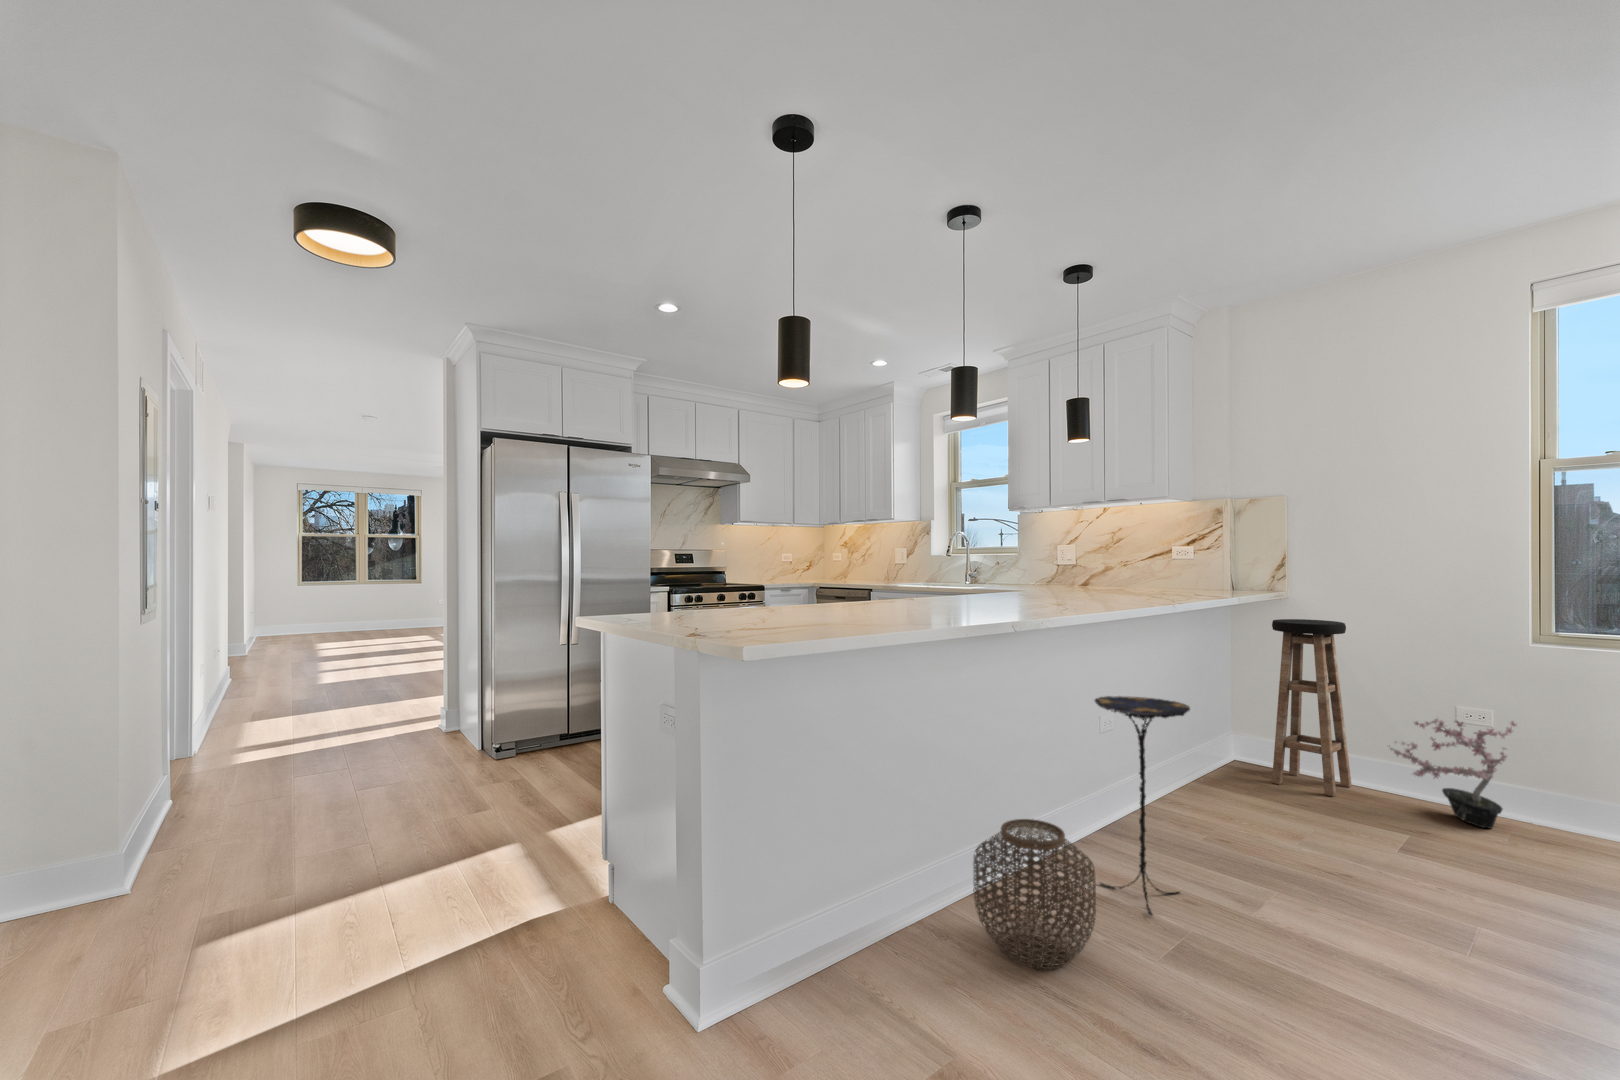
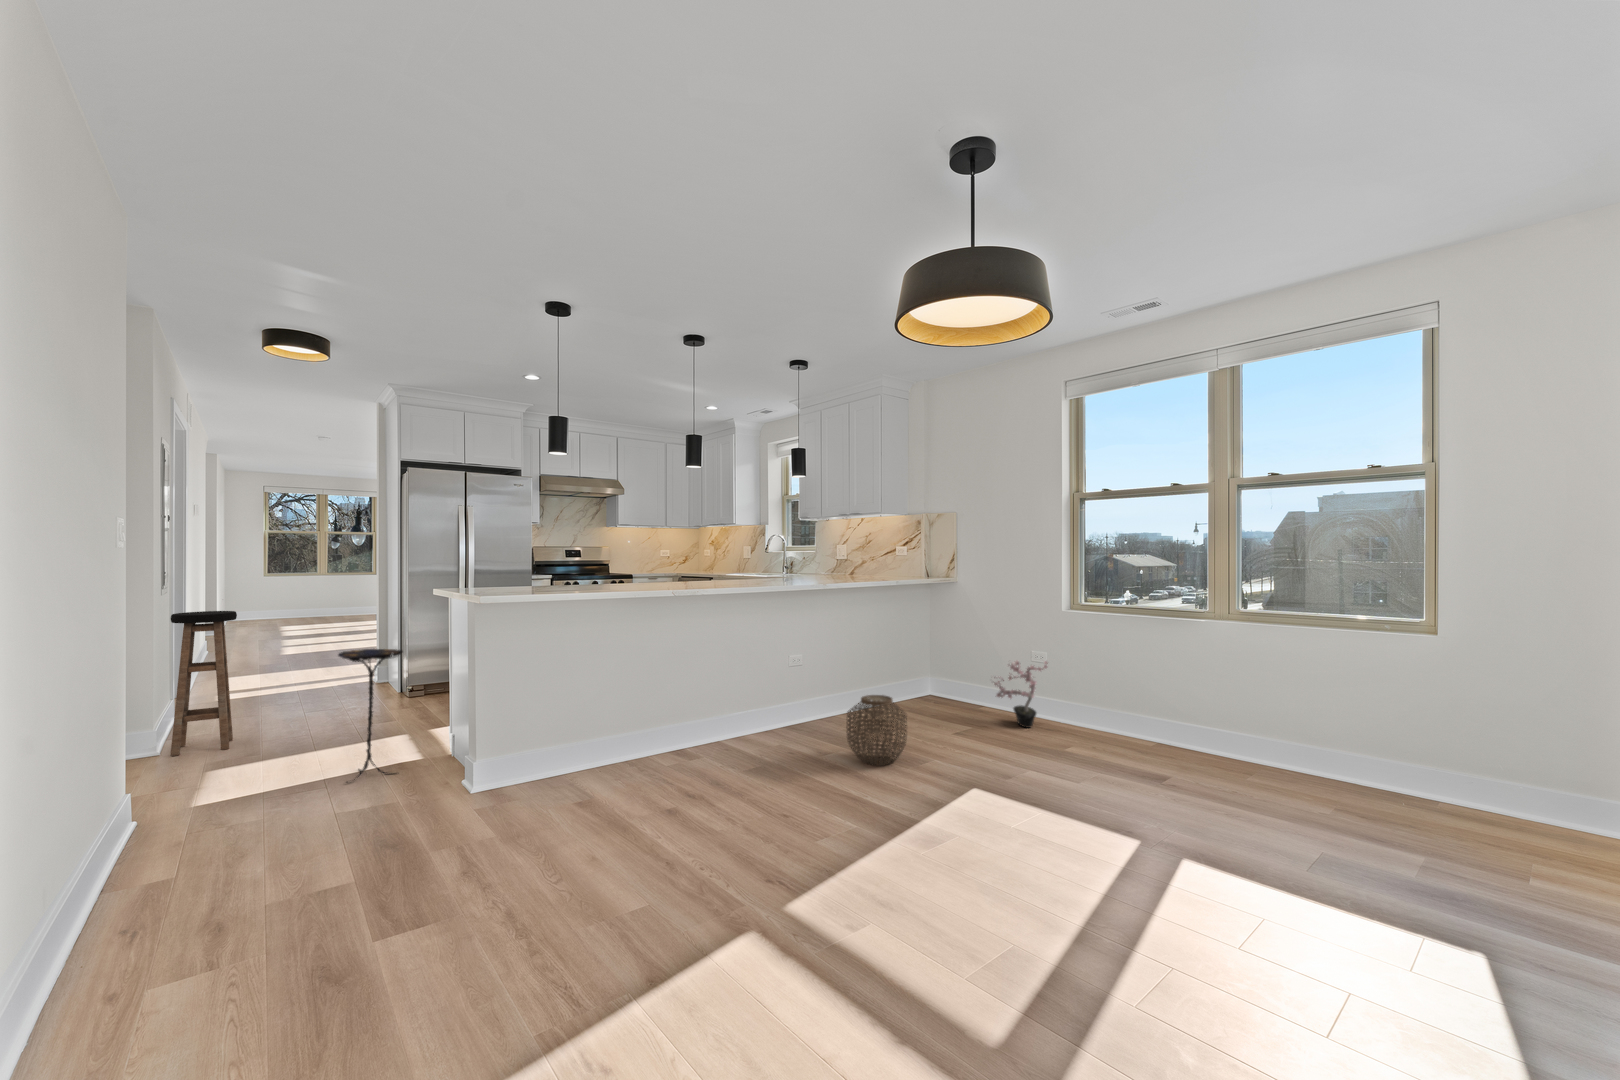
bar stool: present [1272,619,1352,796] -> present [170,611,237,756]
side table: present [1095,696,1190,915] -> present [338,649,403,780]
woven basket: present [973,819,1096,970] -> present [847,695,907,766]

